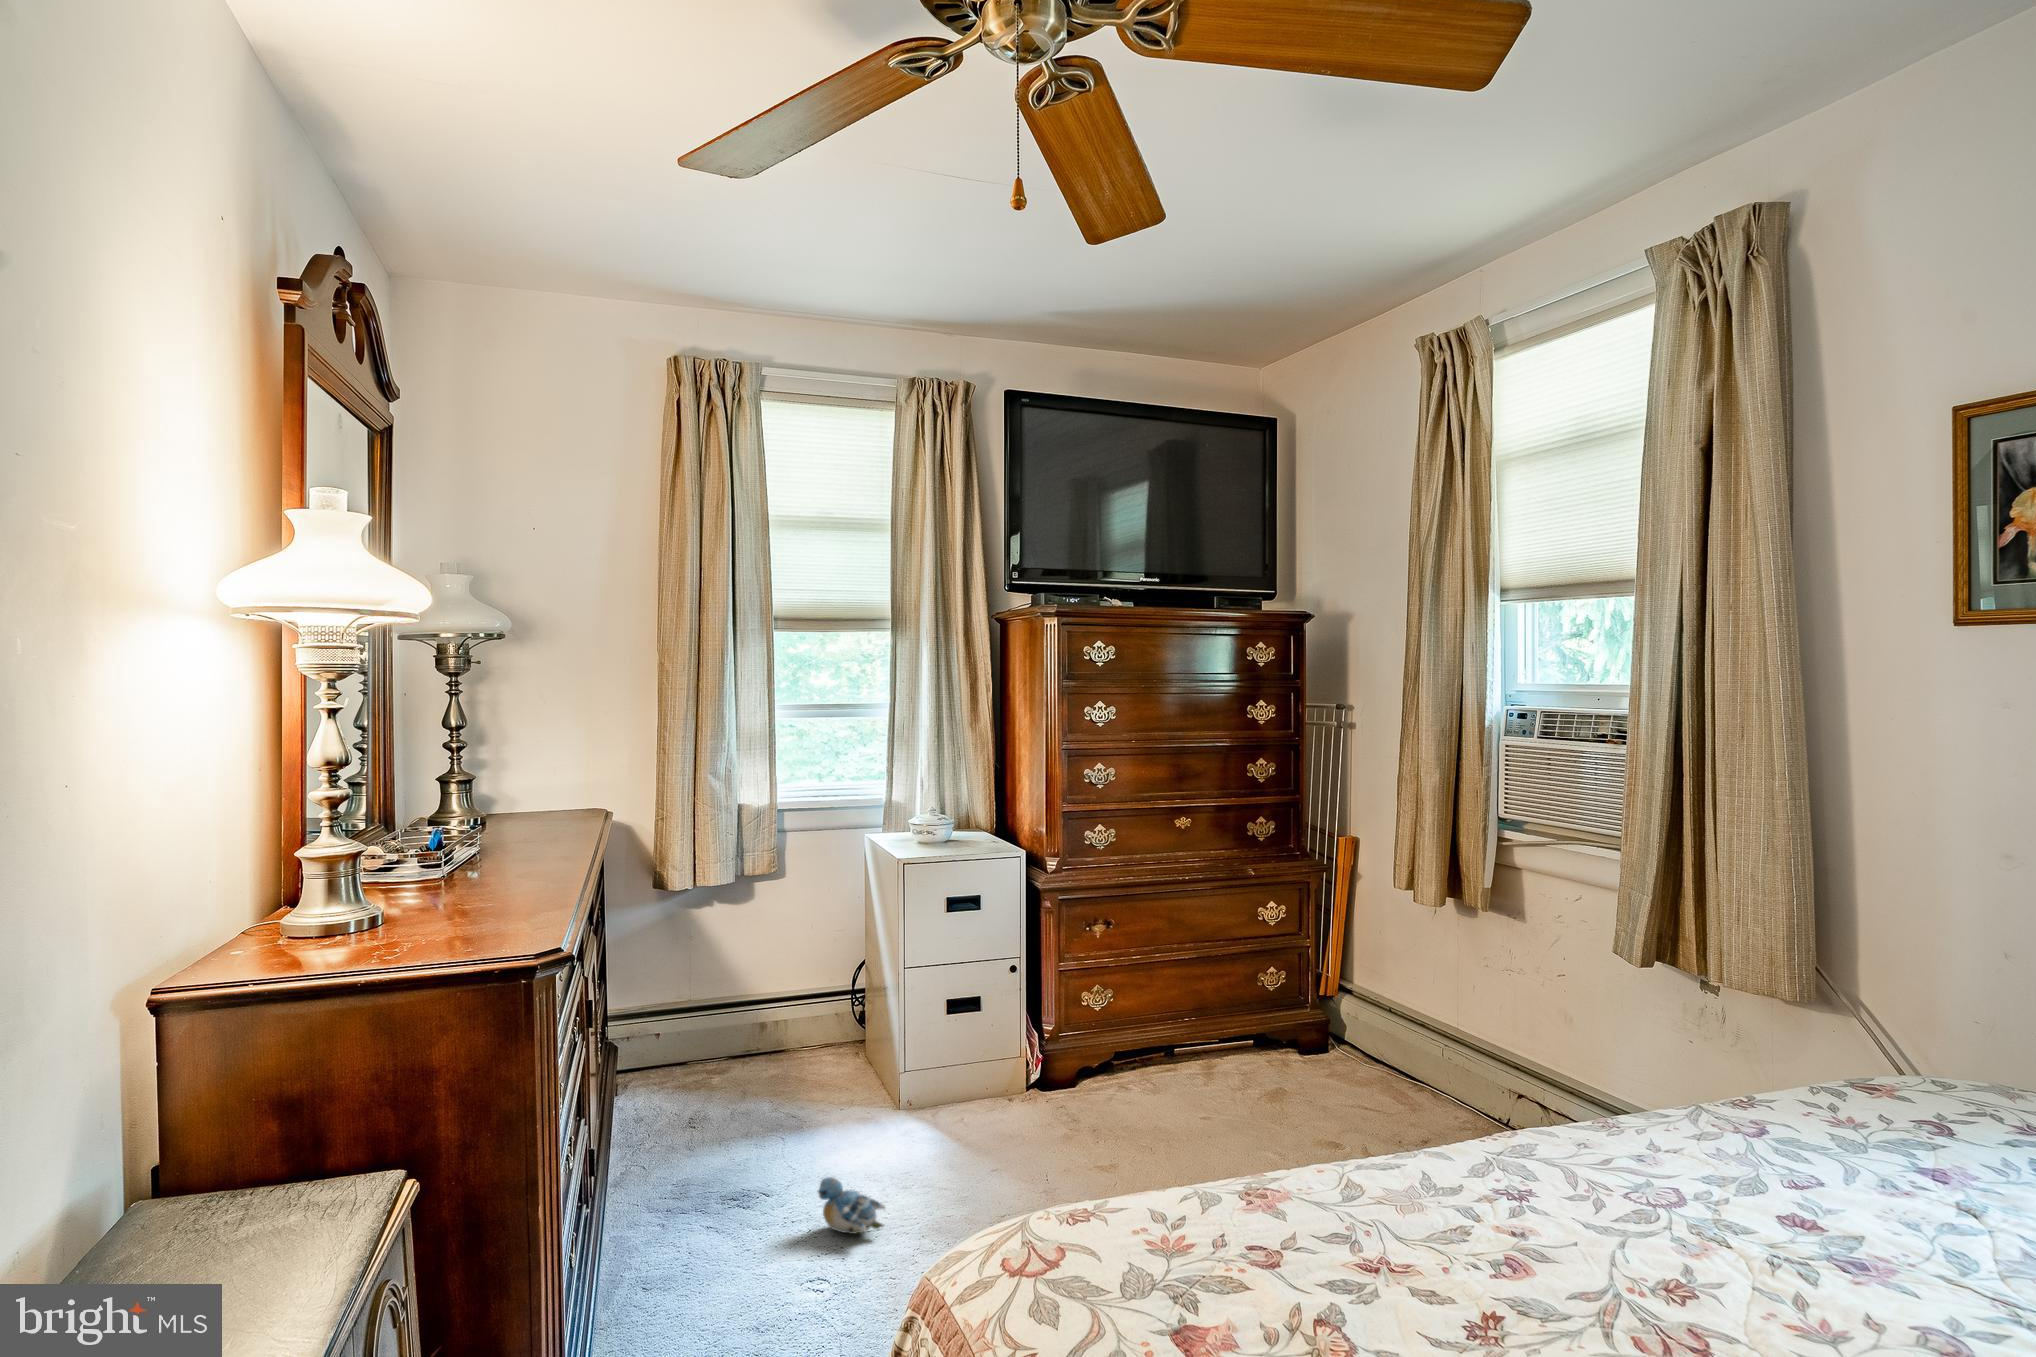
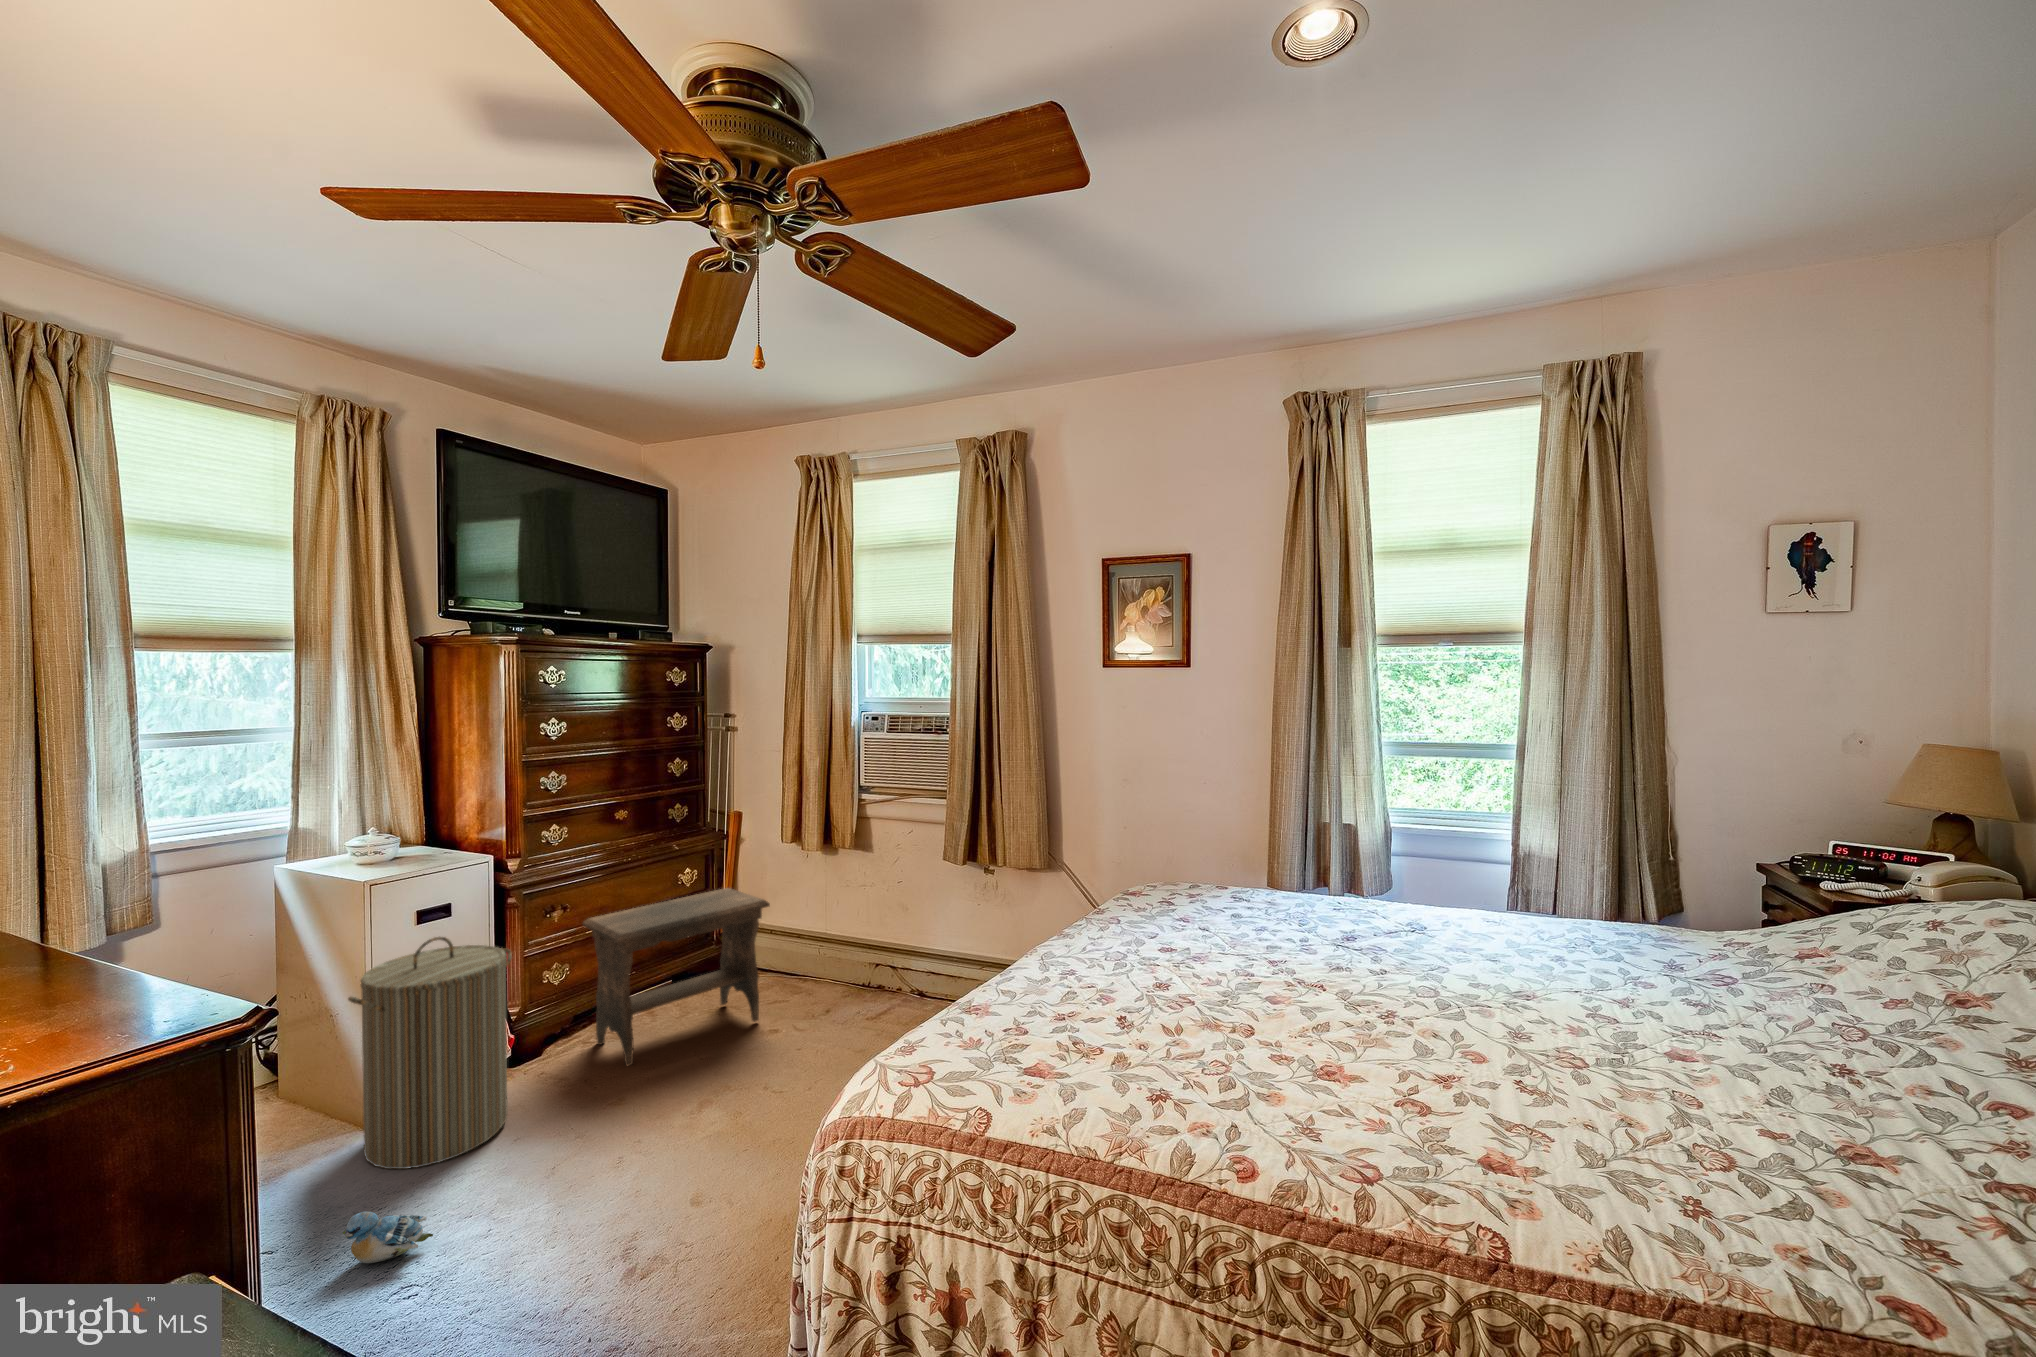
laundry hamper: none [869,925,1021,1161] -> present [348,937,512,1169]
footstool: none [1119,936,1337,1130] -> present [583,888,770,1066]

